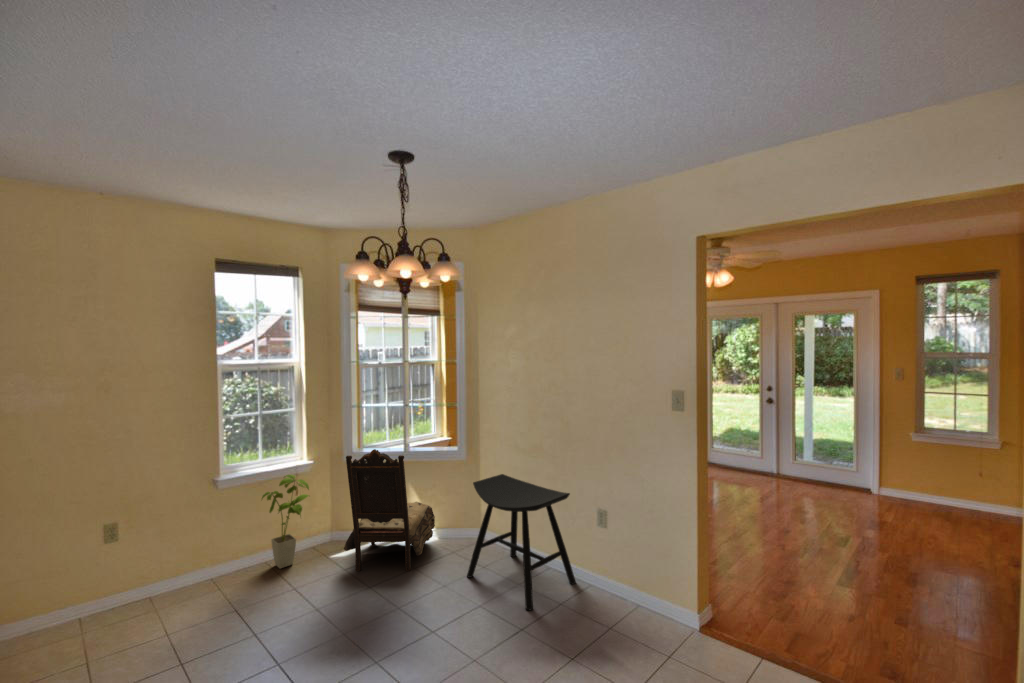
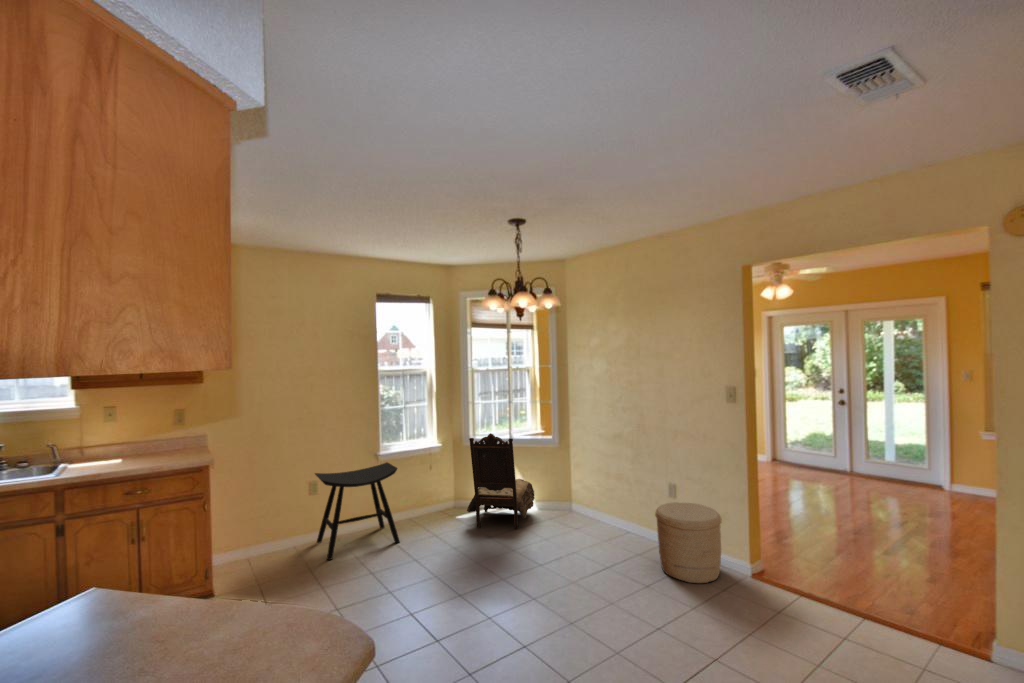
stool: present [467,474,576,611] -> present [315,462,400,560]
house plant: present [262,475,309,568] -> none [406,453,441,524]
woven basket: none [584,536,666,649] -> present [655,502,722,583]

